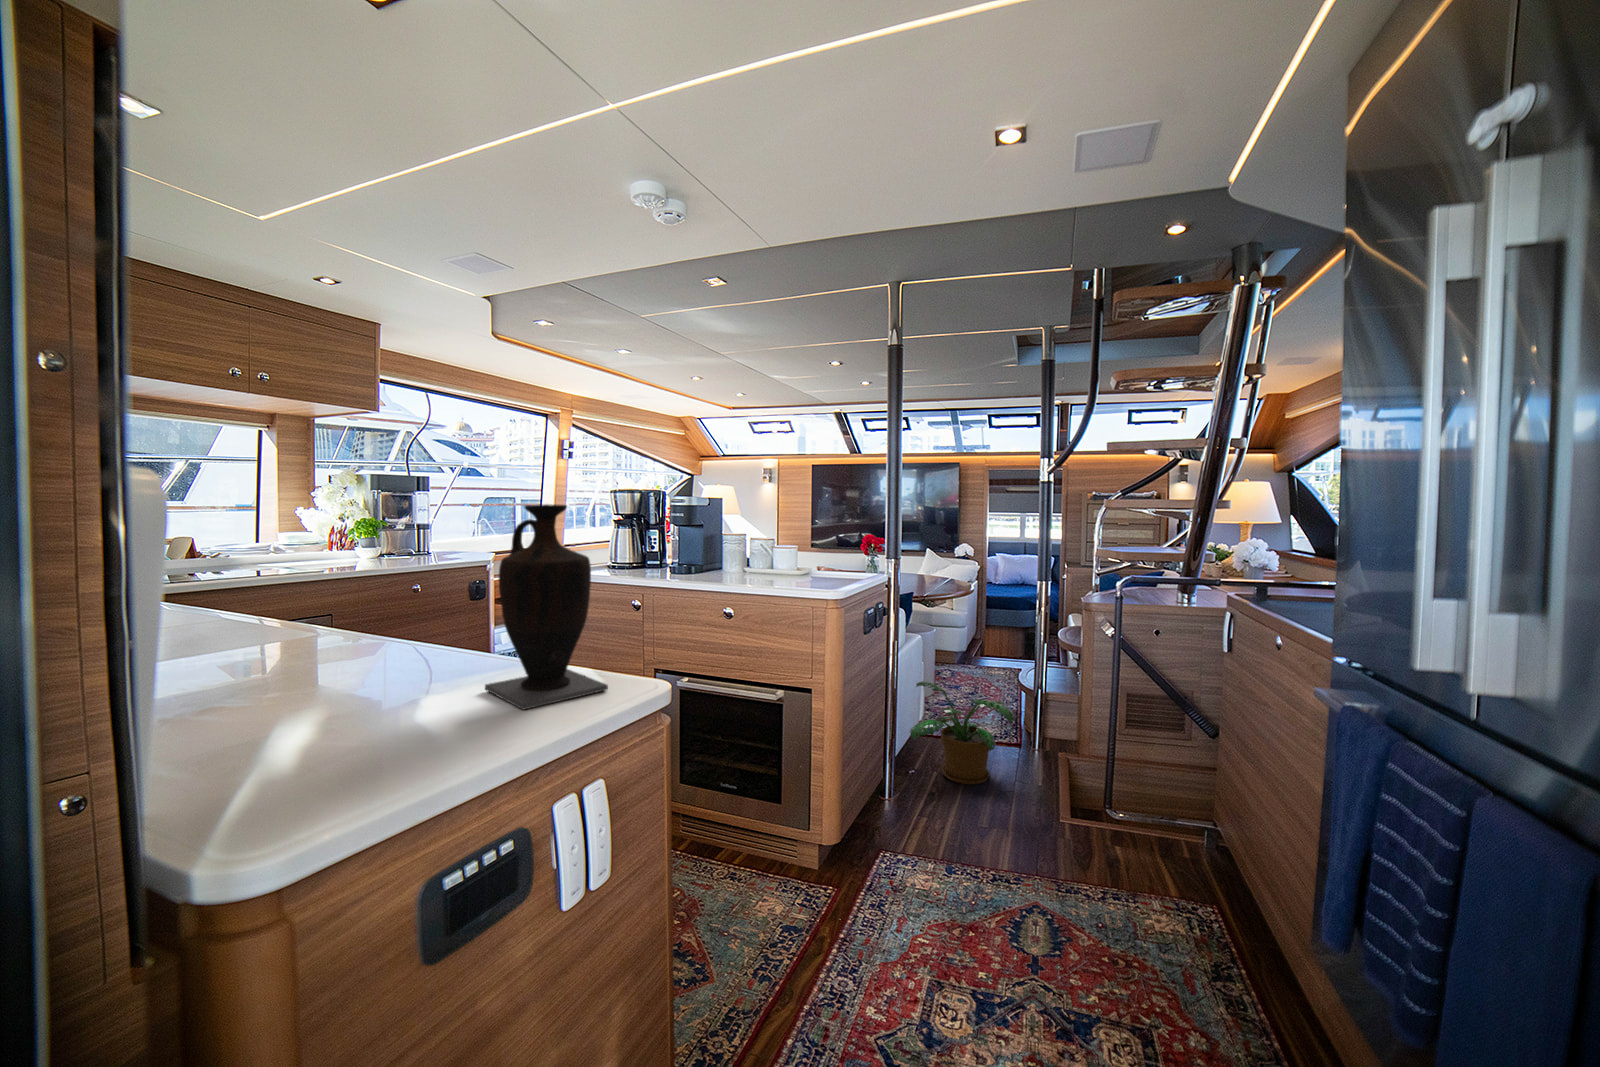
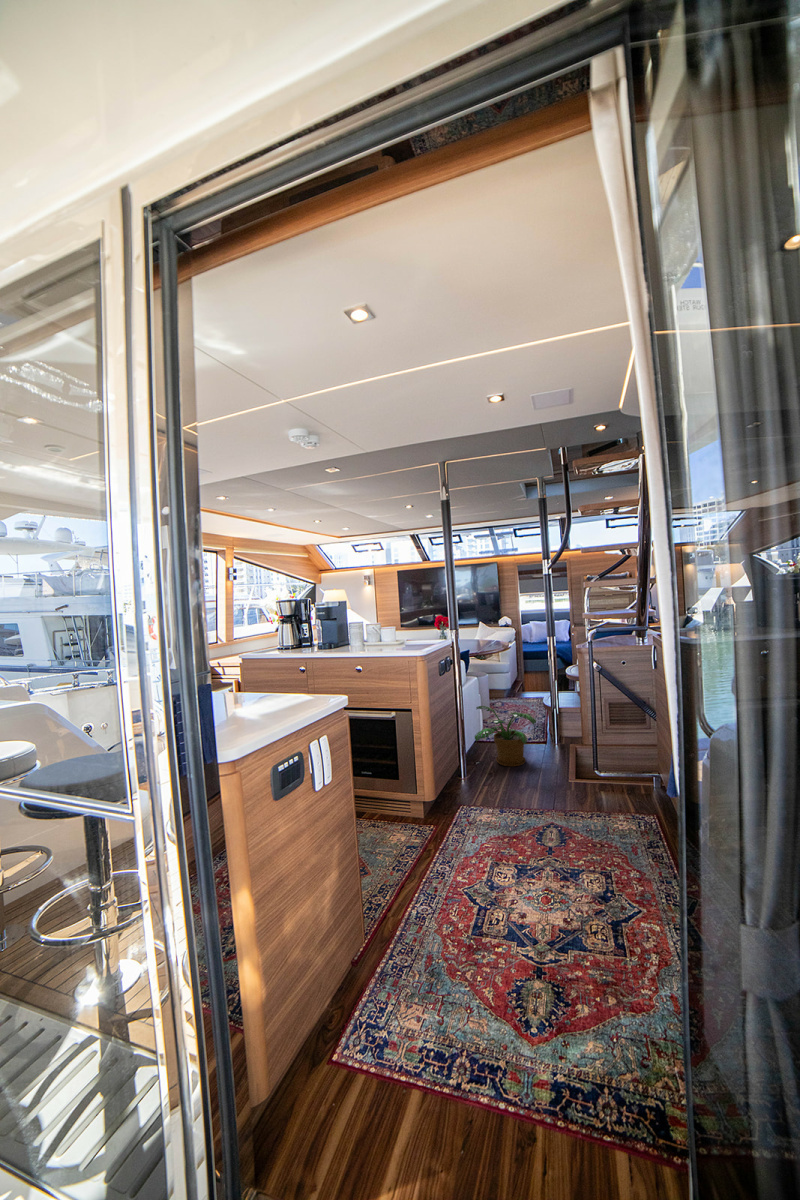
vase: present [485,504,608,710] -> none [260,617,318,712]

